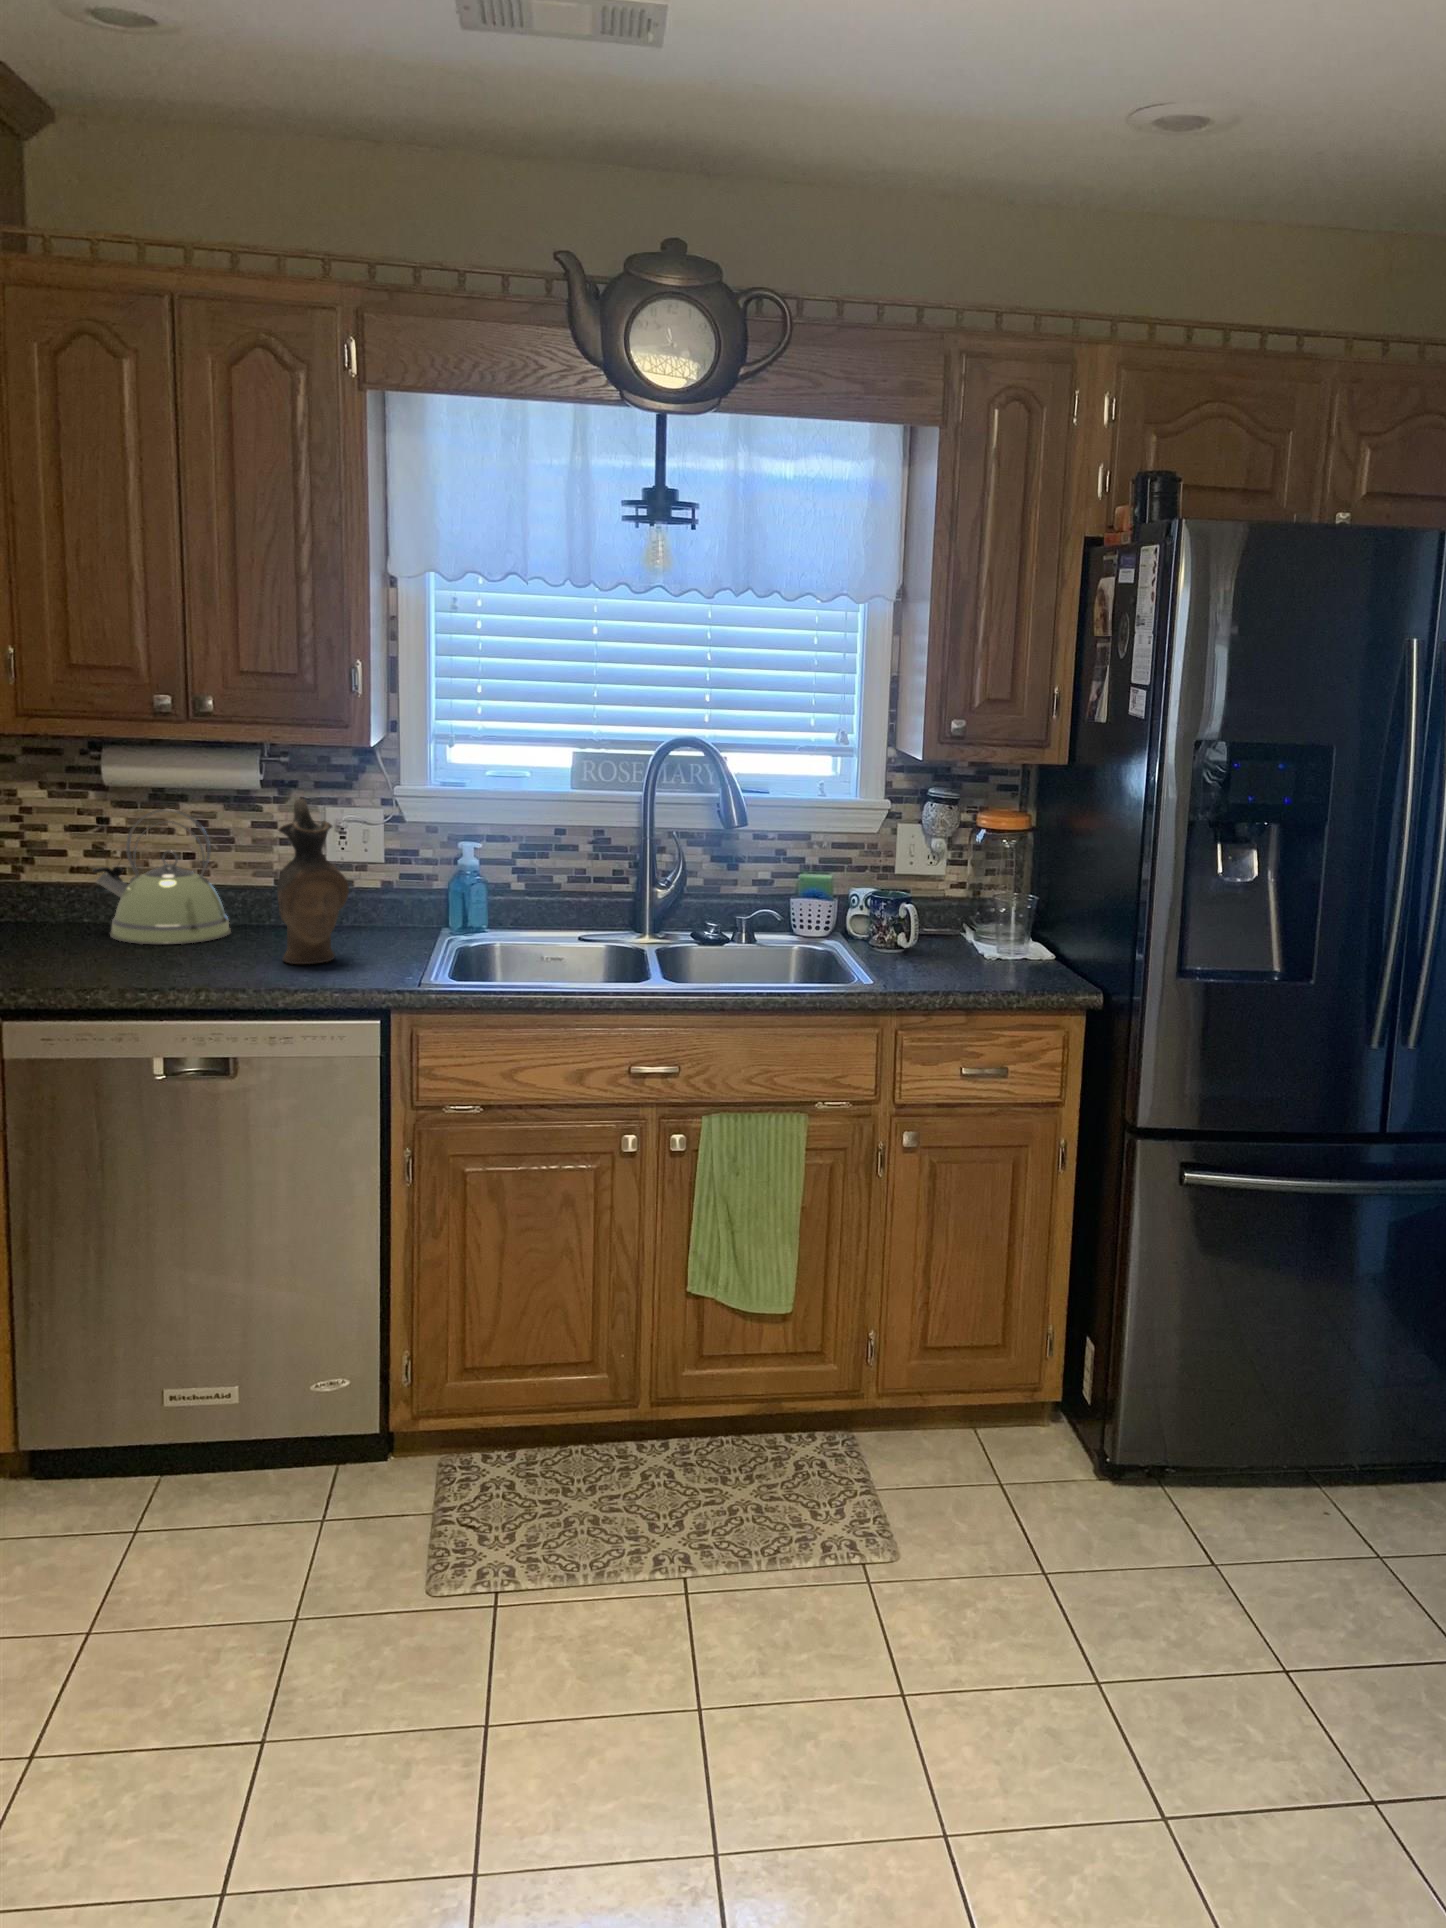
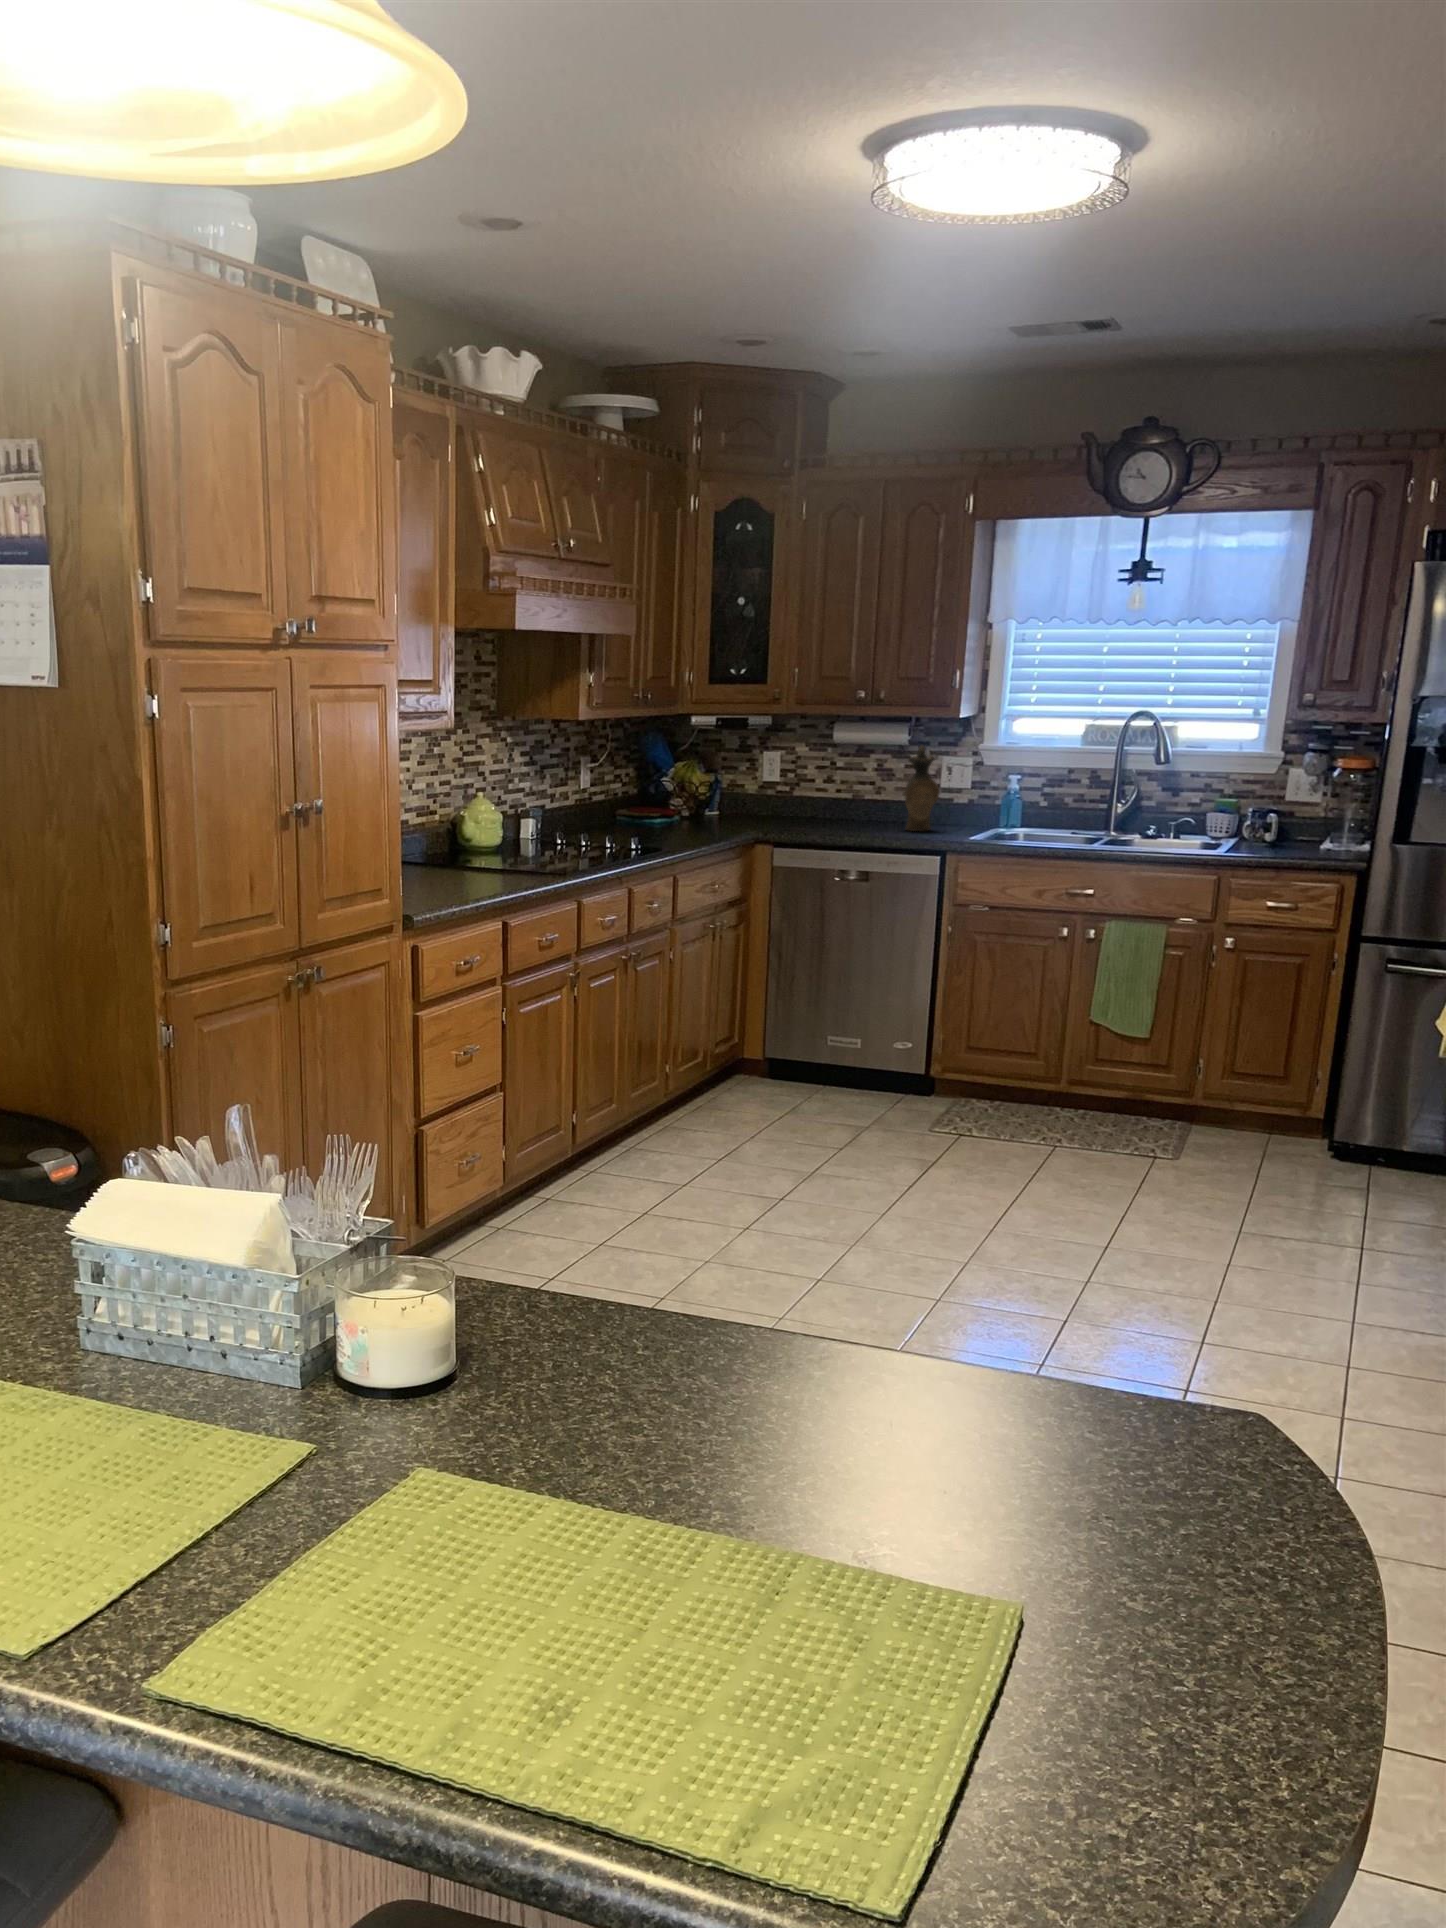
kettle: present [93,809,231,944] -> none [825,755,888,824]

